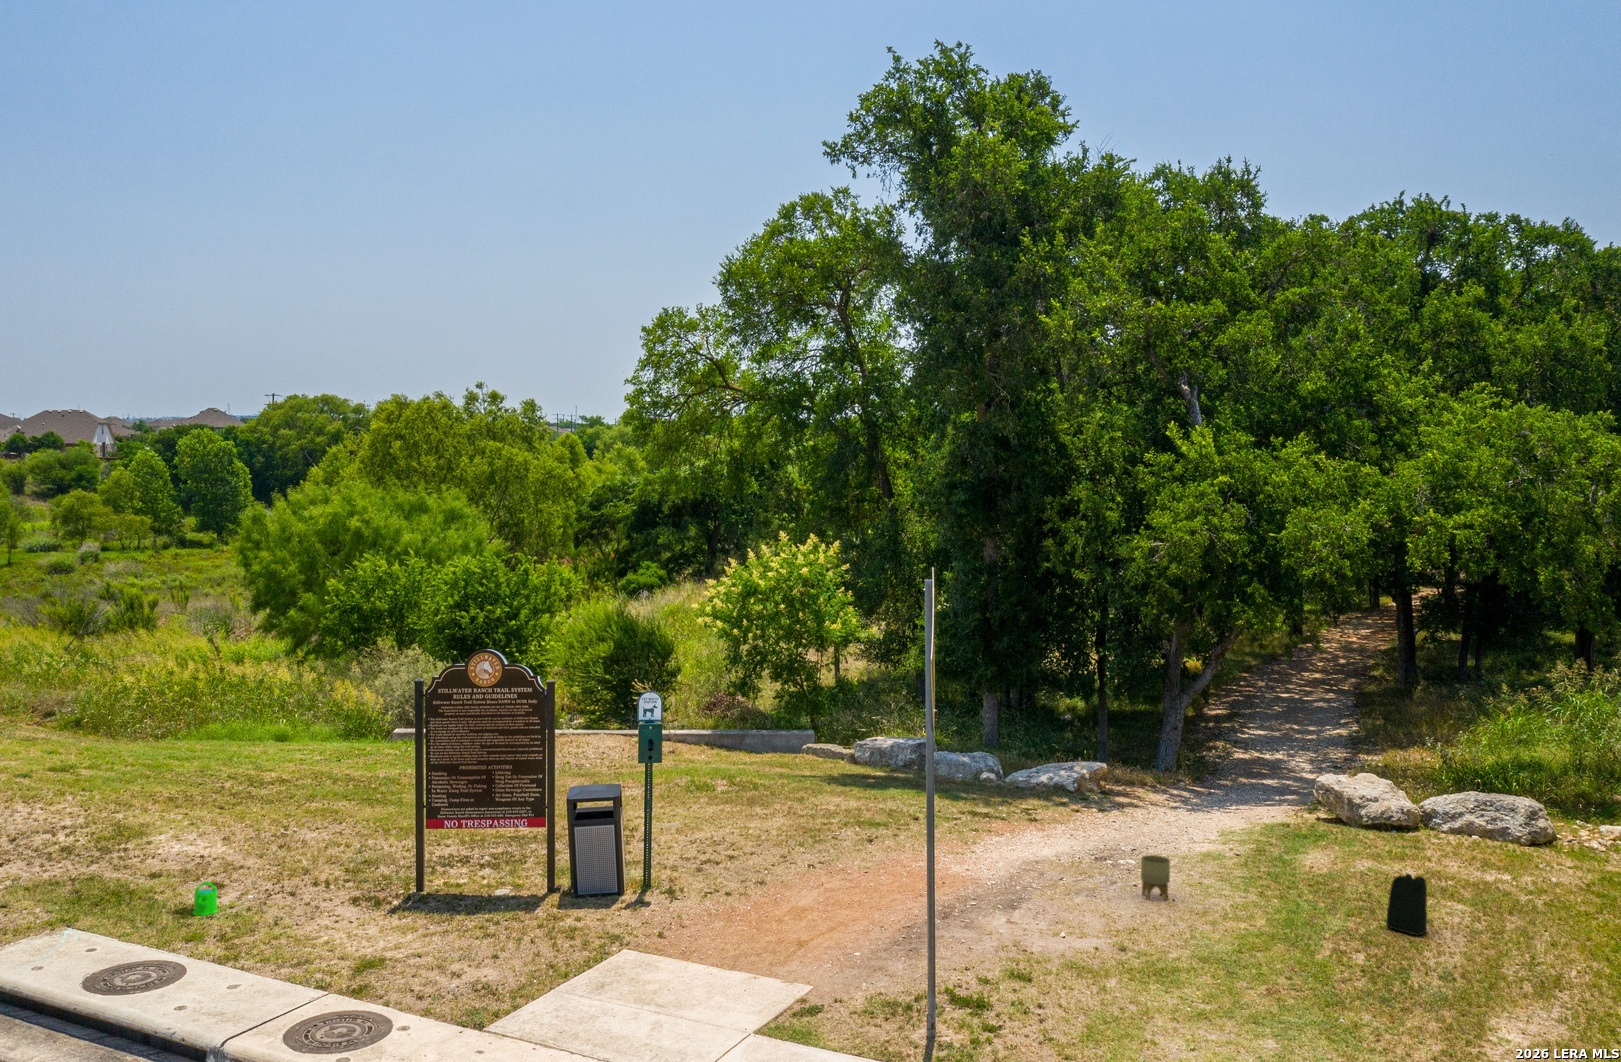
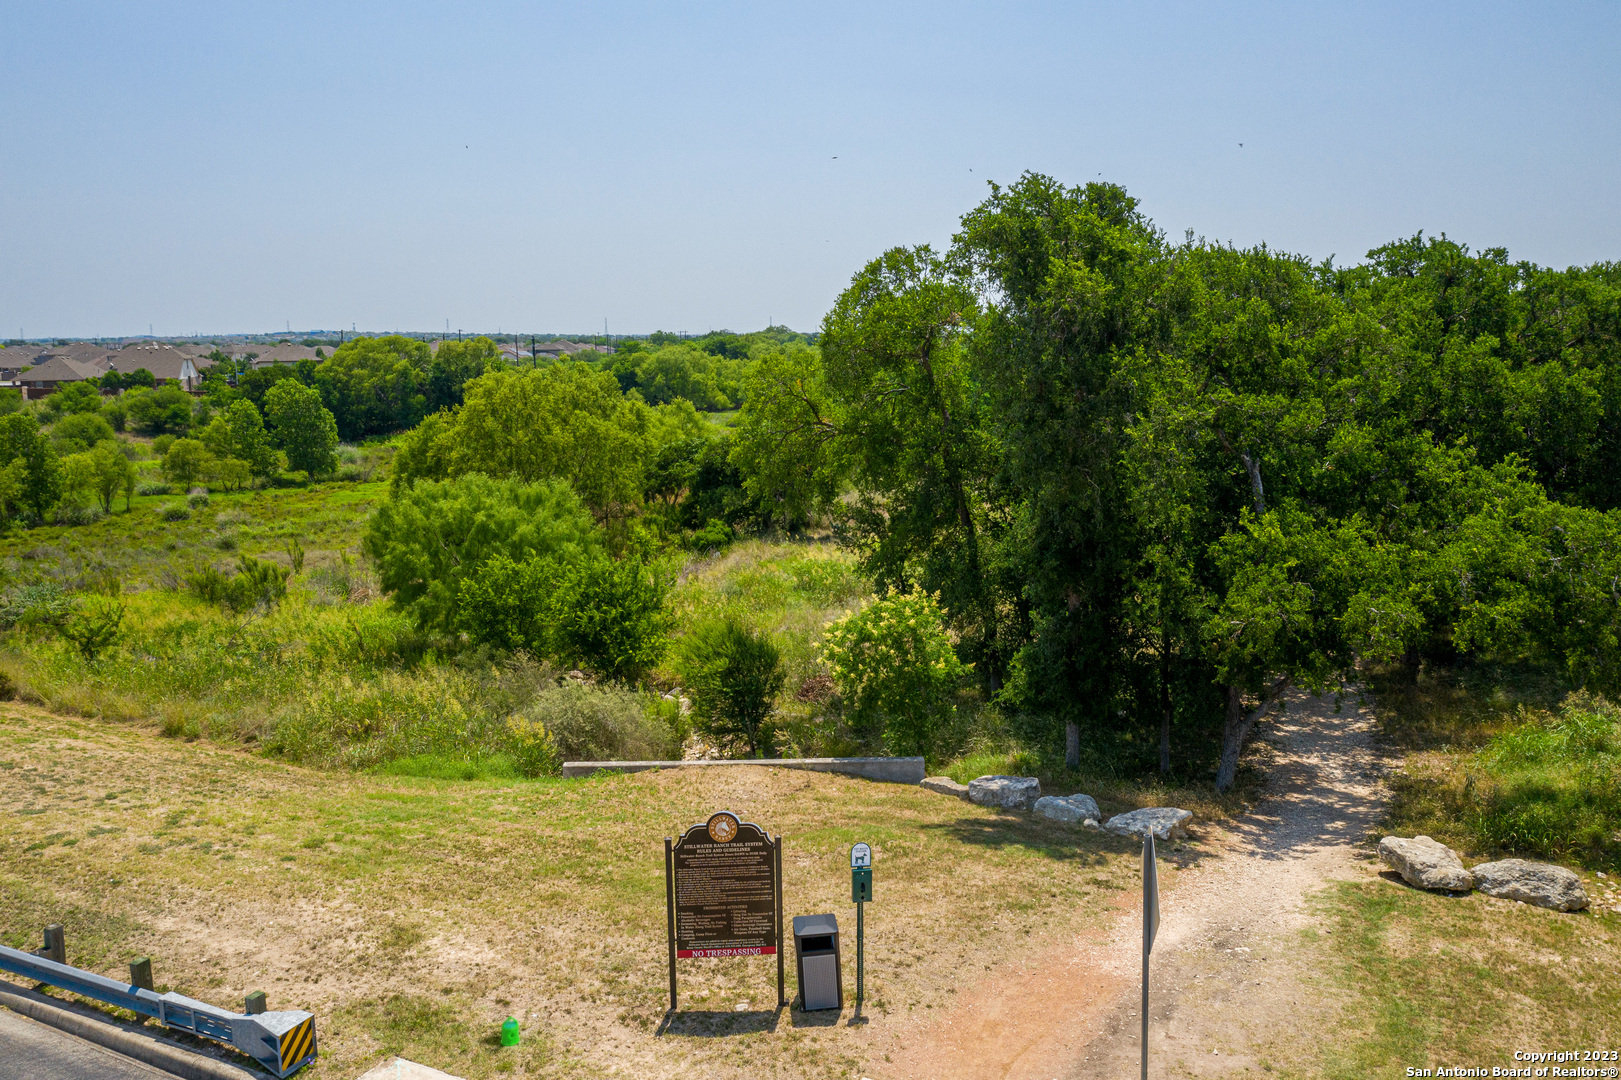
planter: present [1141,855,1170,901] -> none [1264,963,1291,1004]
backpack: present [1386,874,1427,935] -> none [1481,1002,1518,1057]

